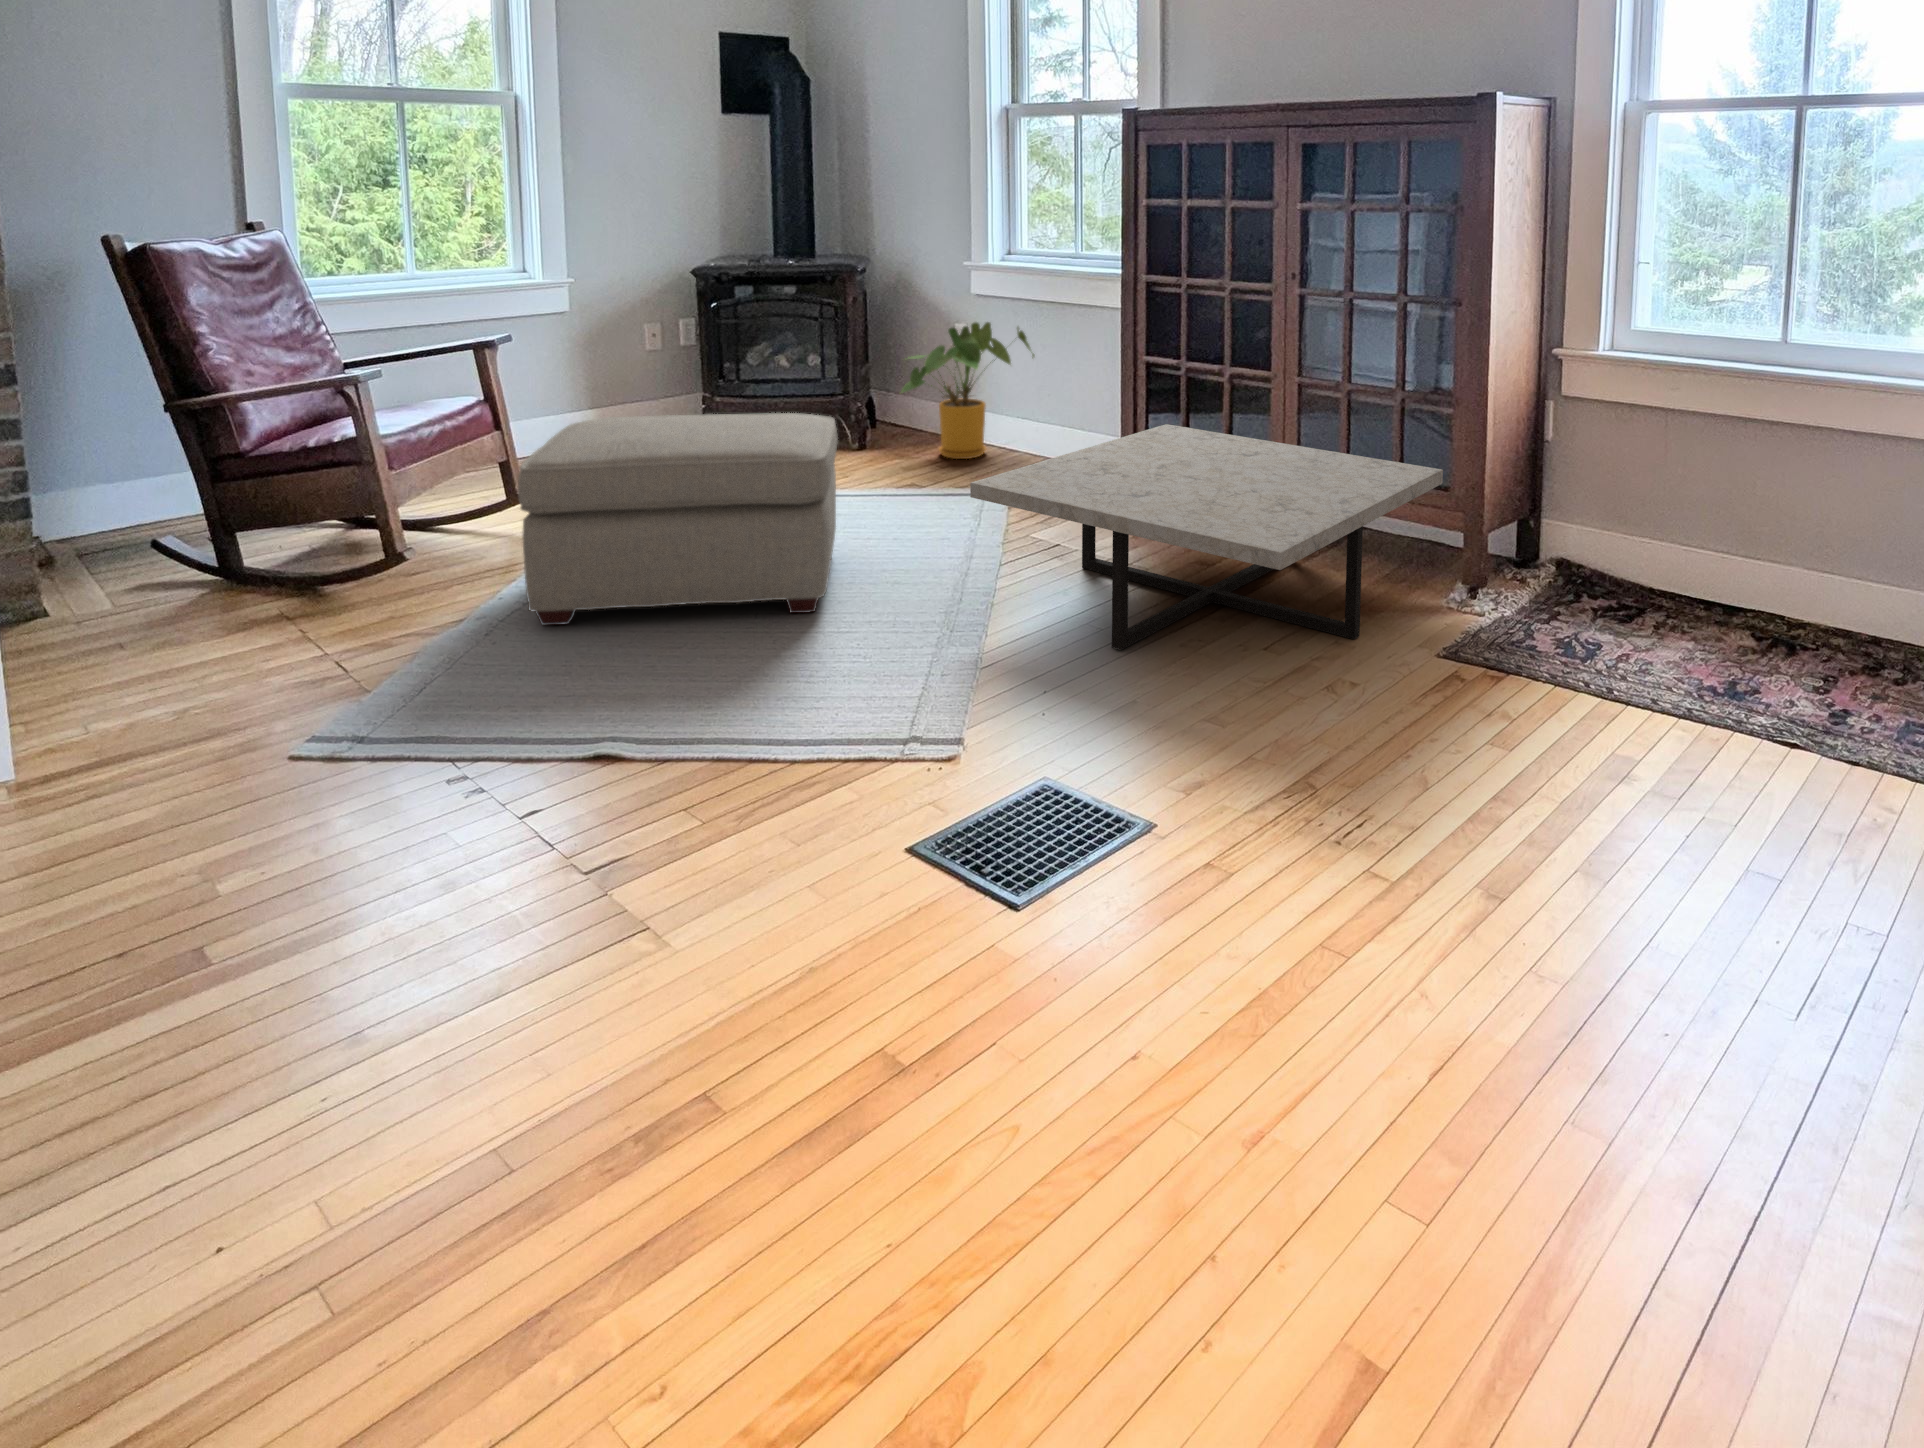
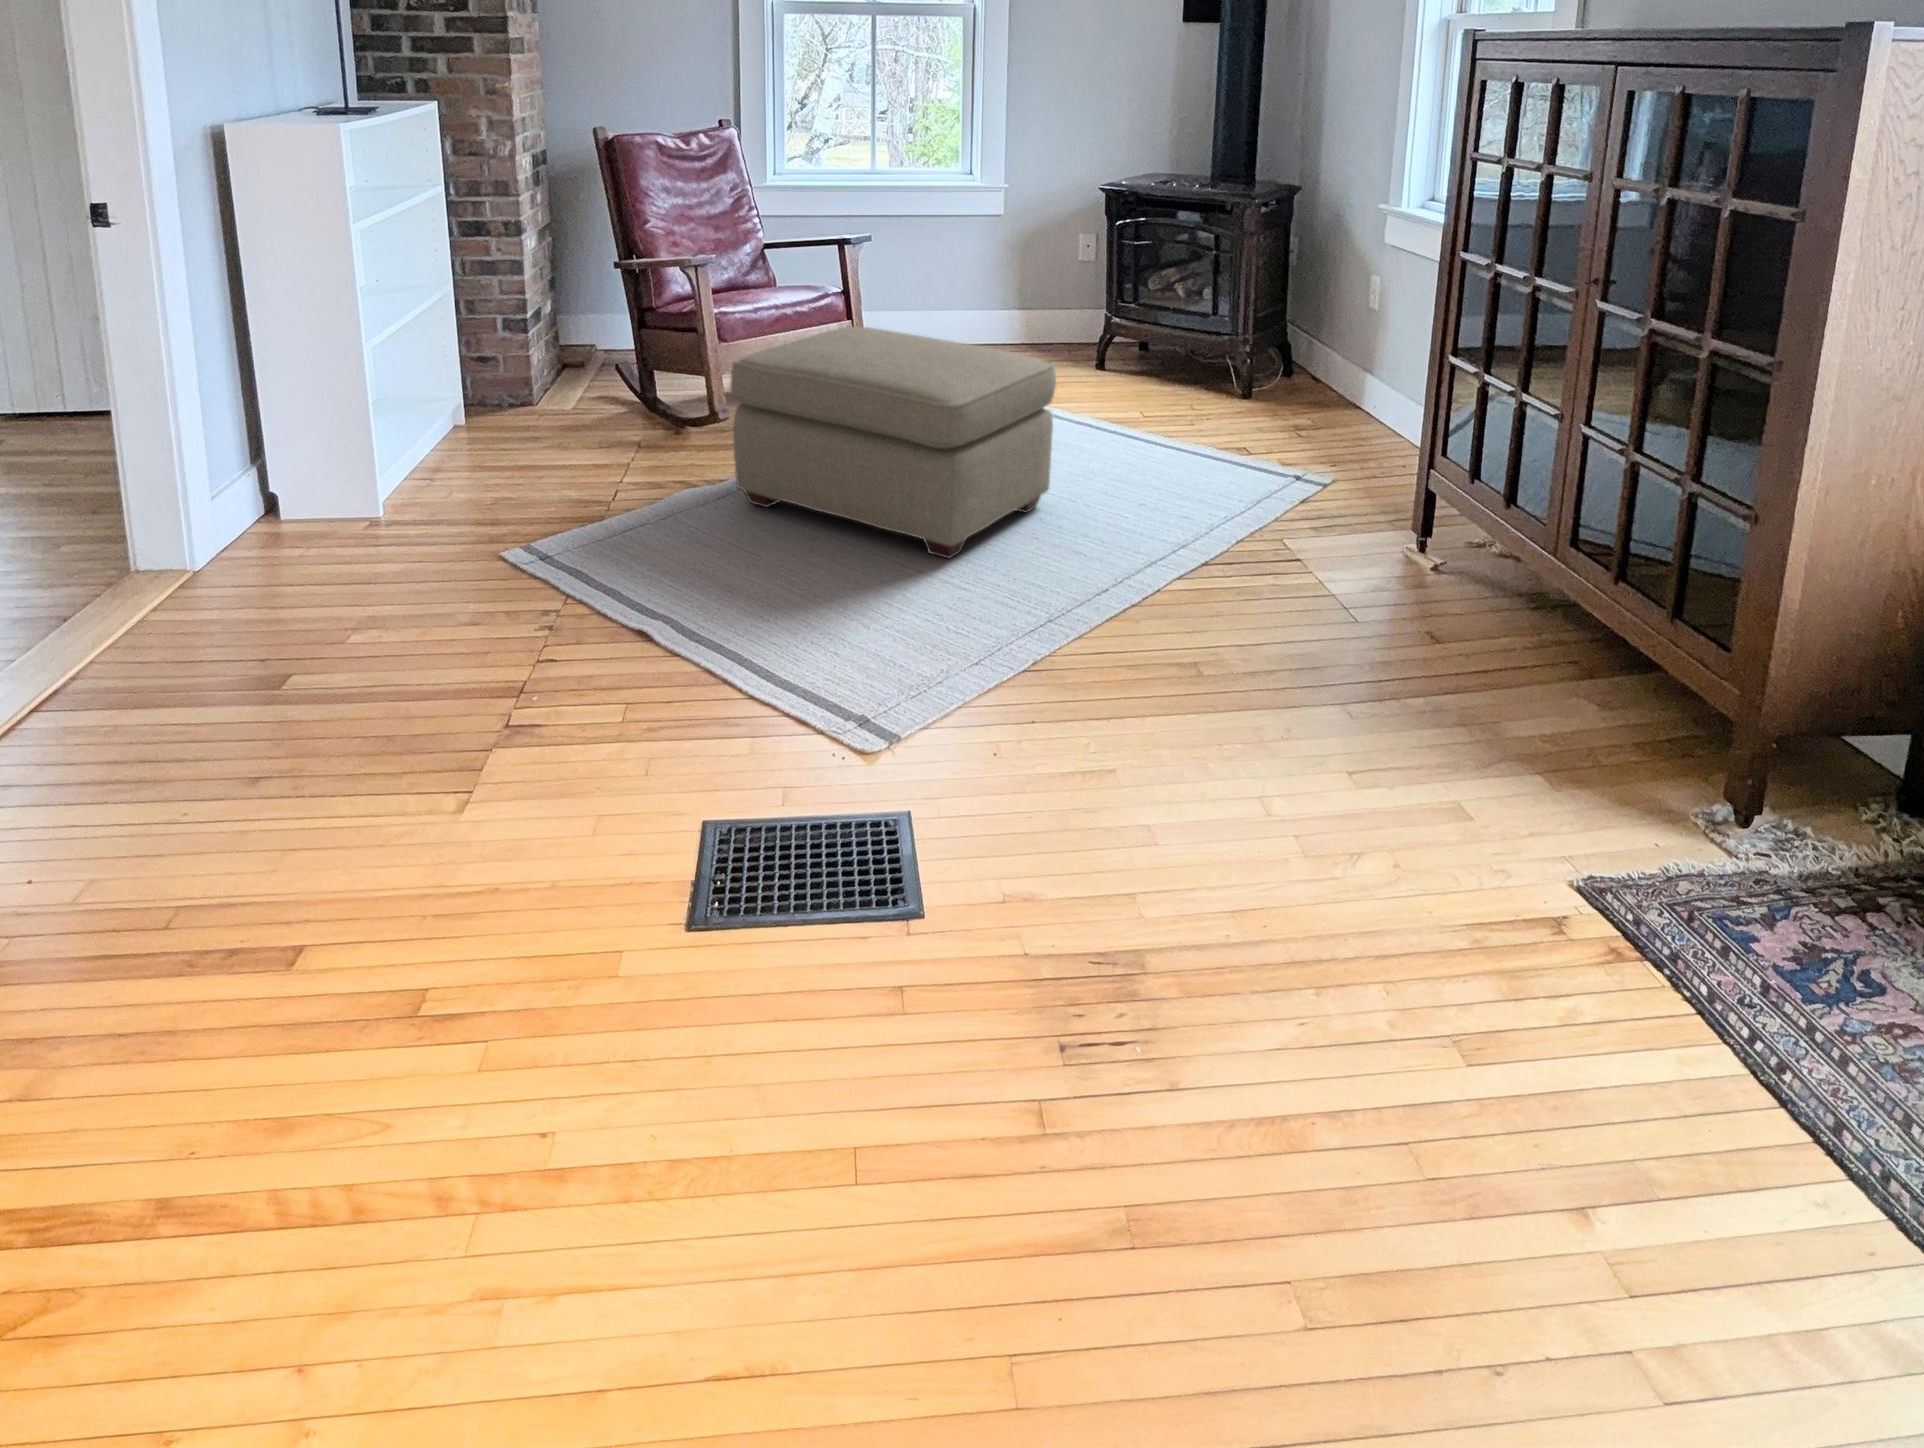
house plant: present [902,322,1034,459] -> none [1259,280,1433,439]
coffee table: present [970,424,1443,650] -> none [1086,449,1735,805]

